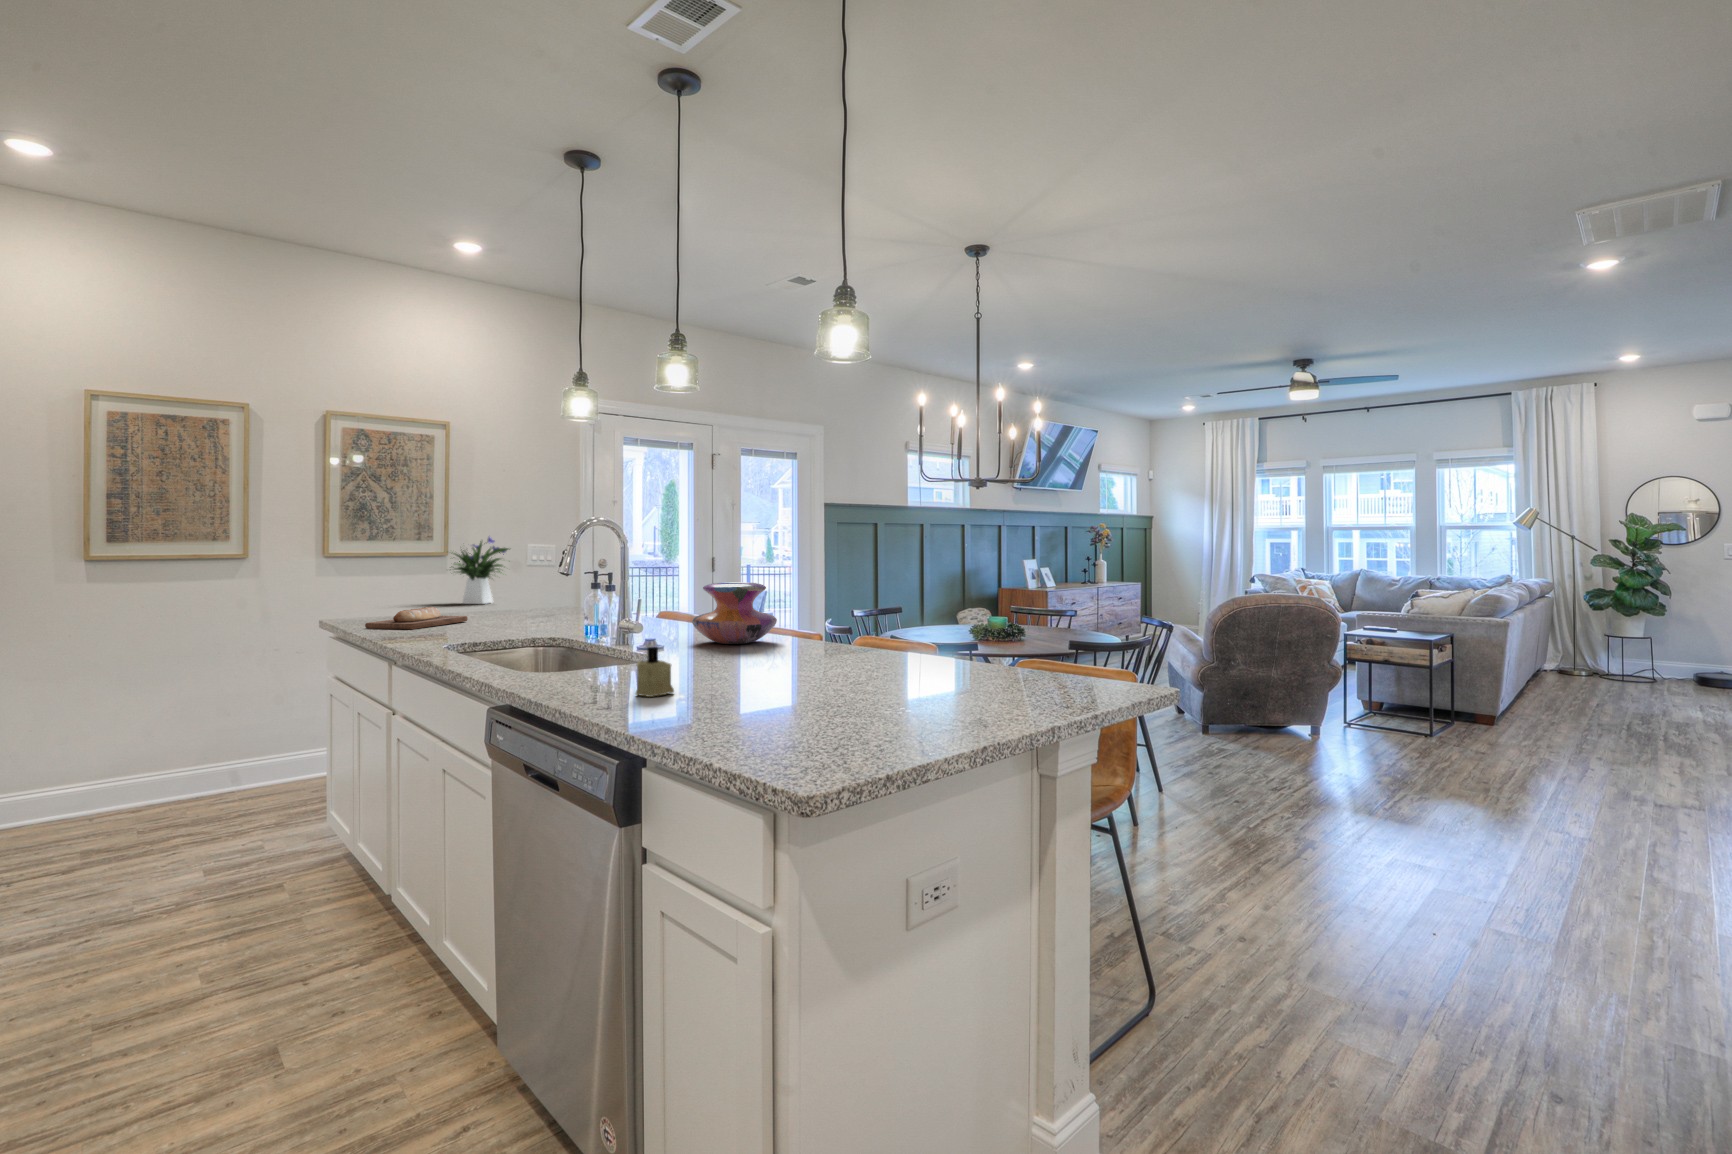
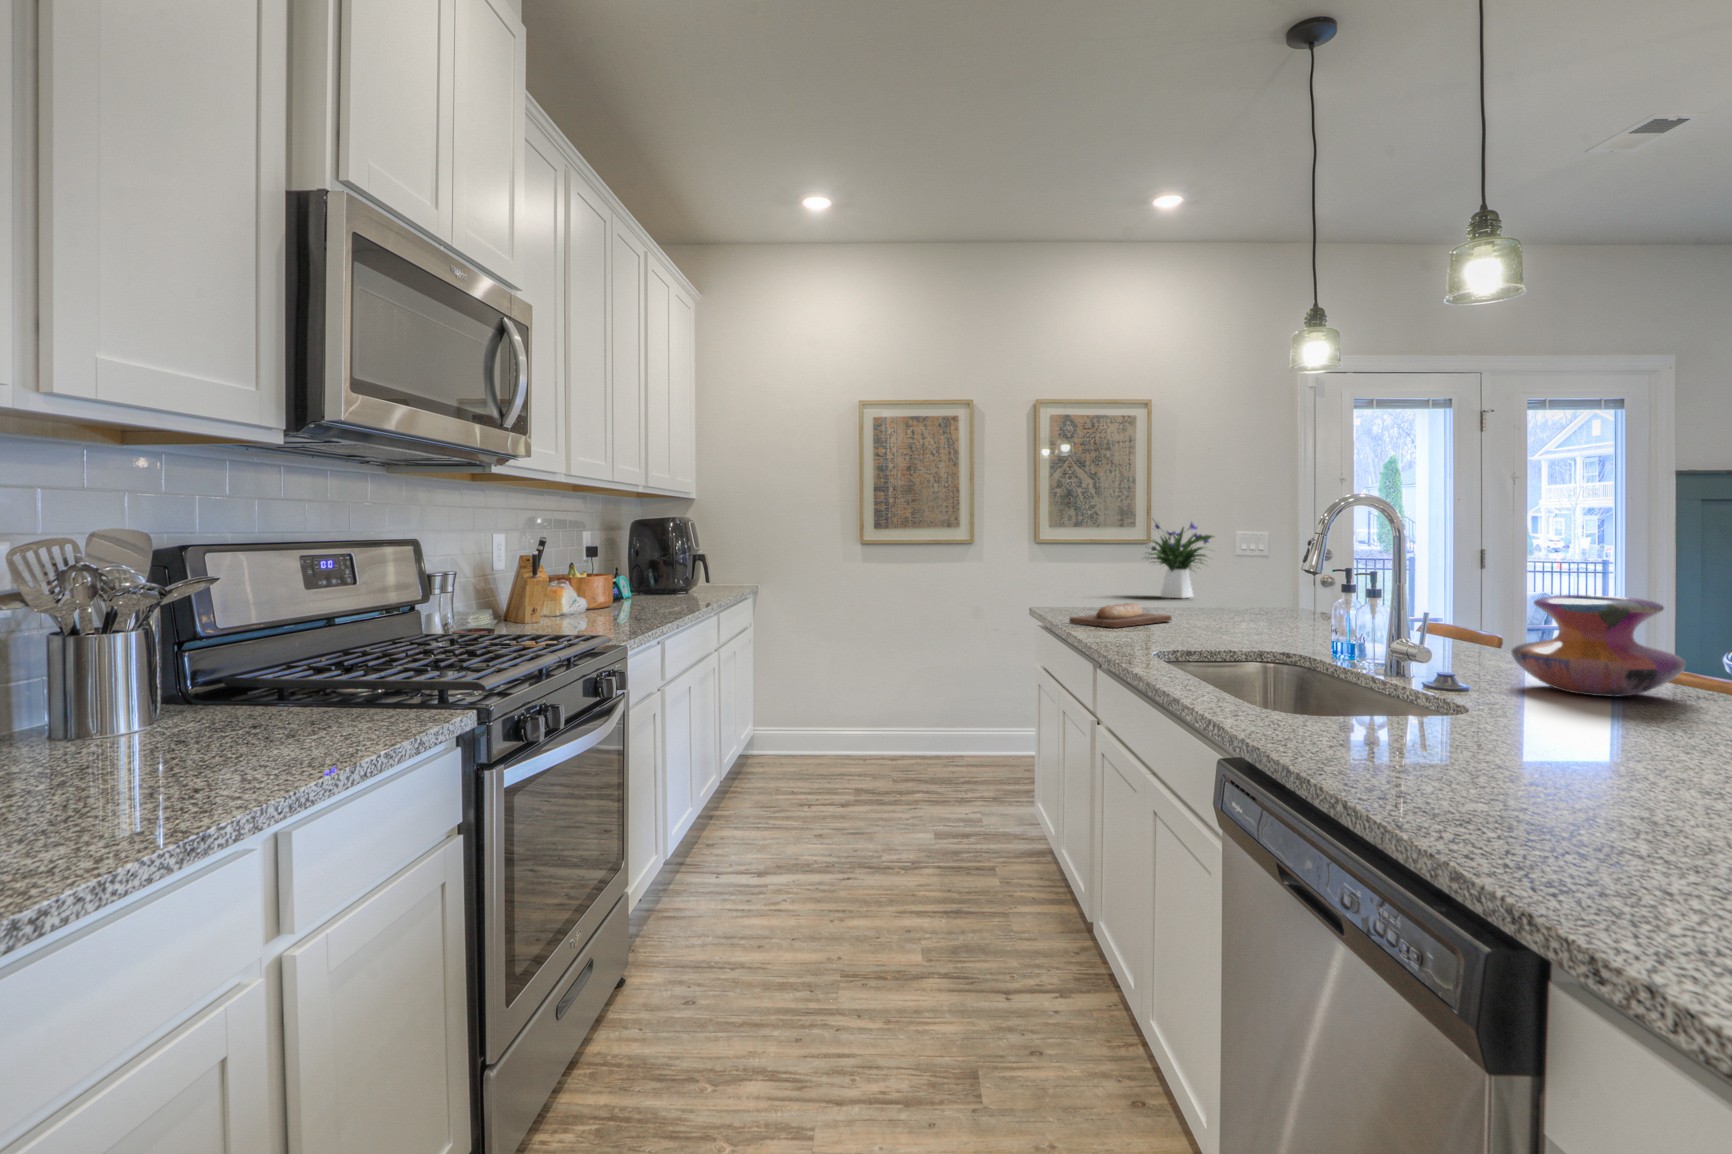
candle: present [636,647,674,697] -> none [1471,713,1549,799]

